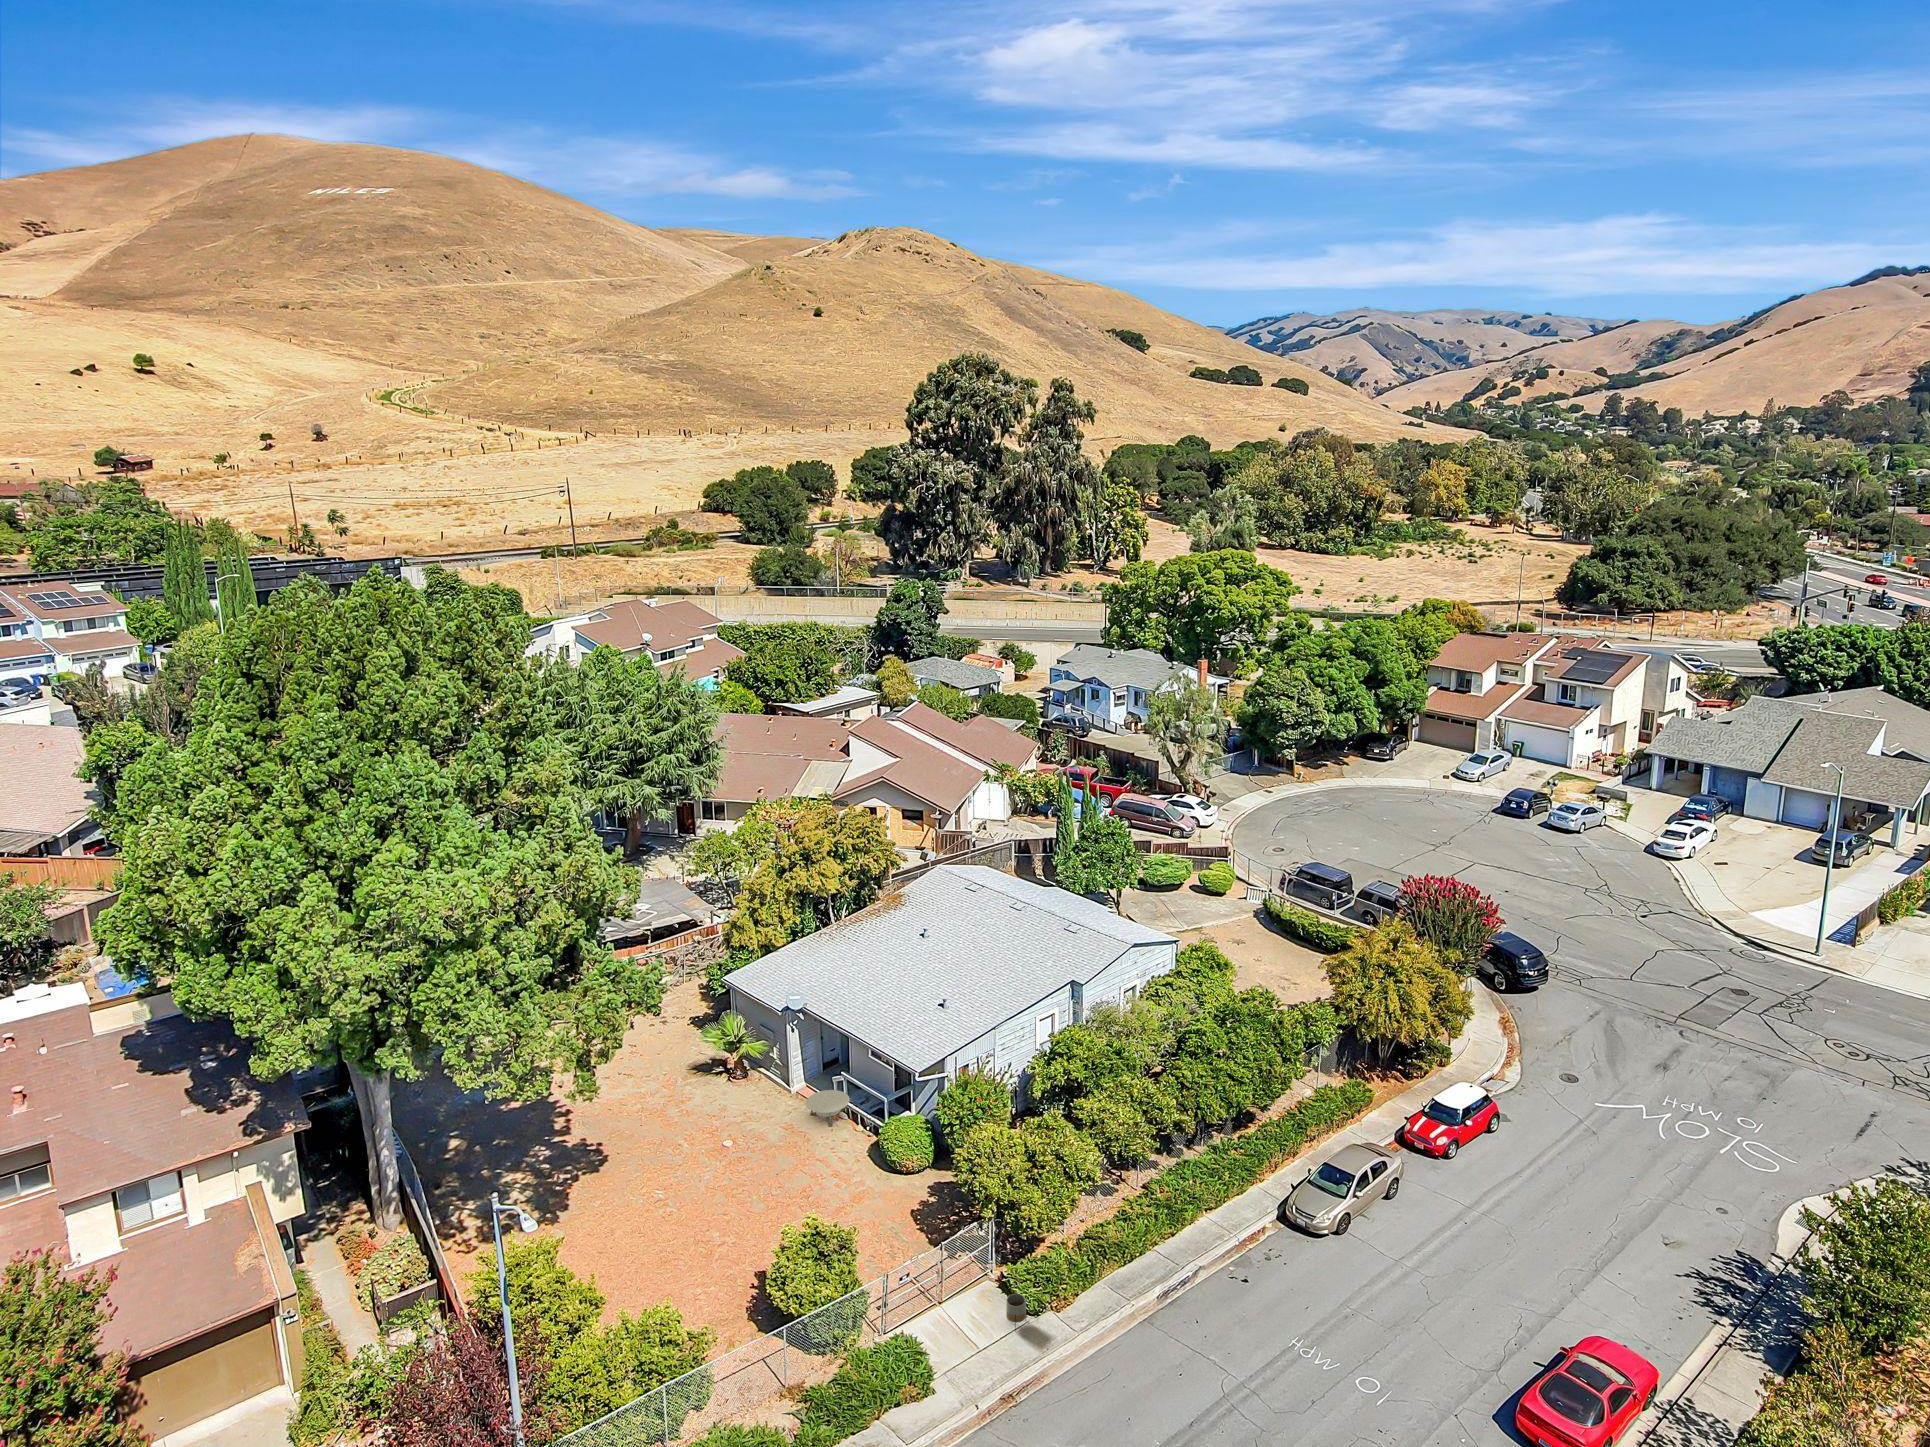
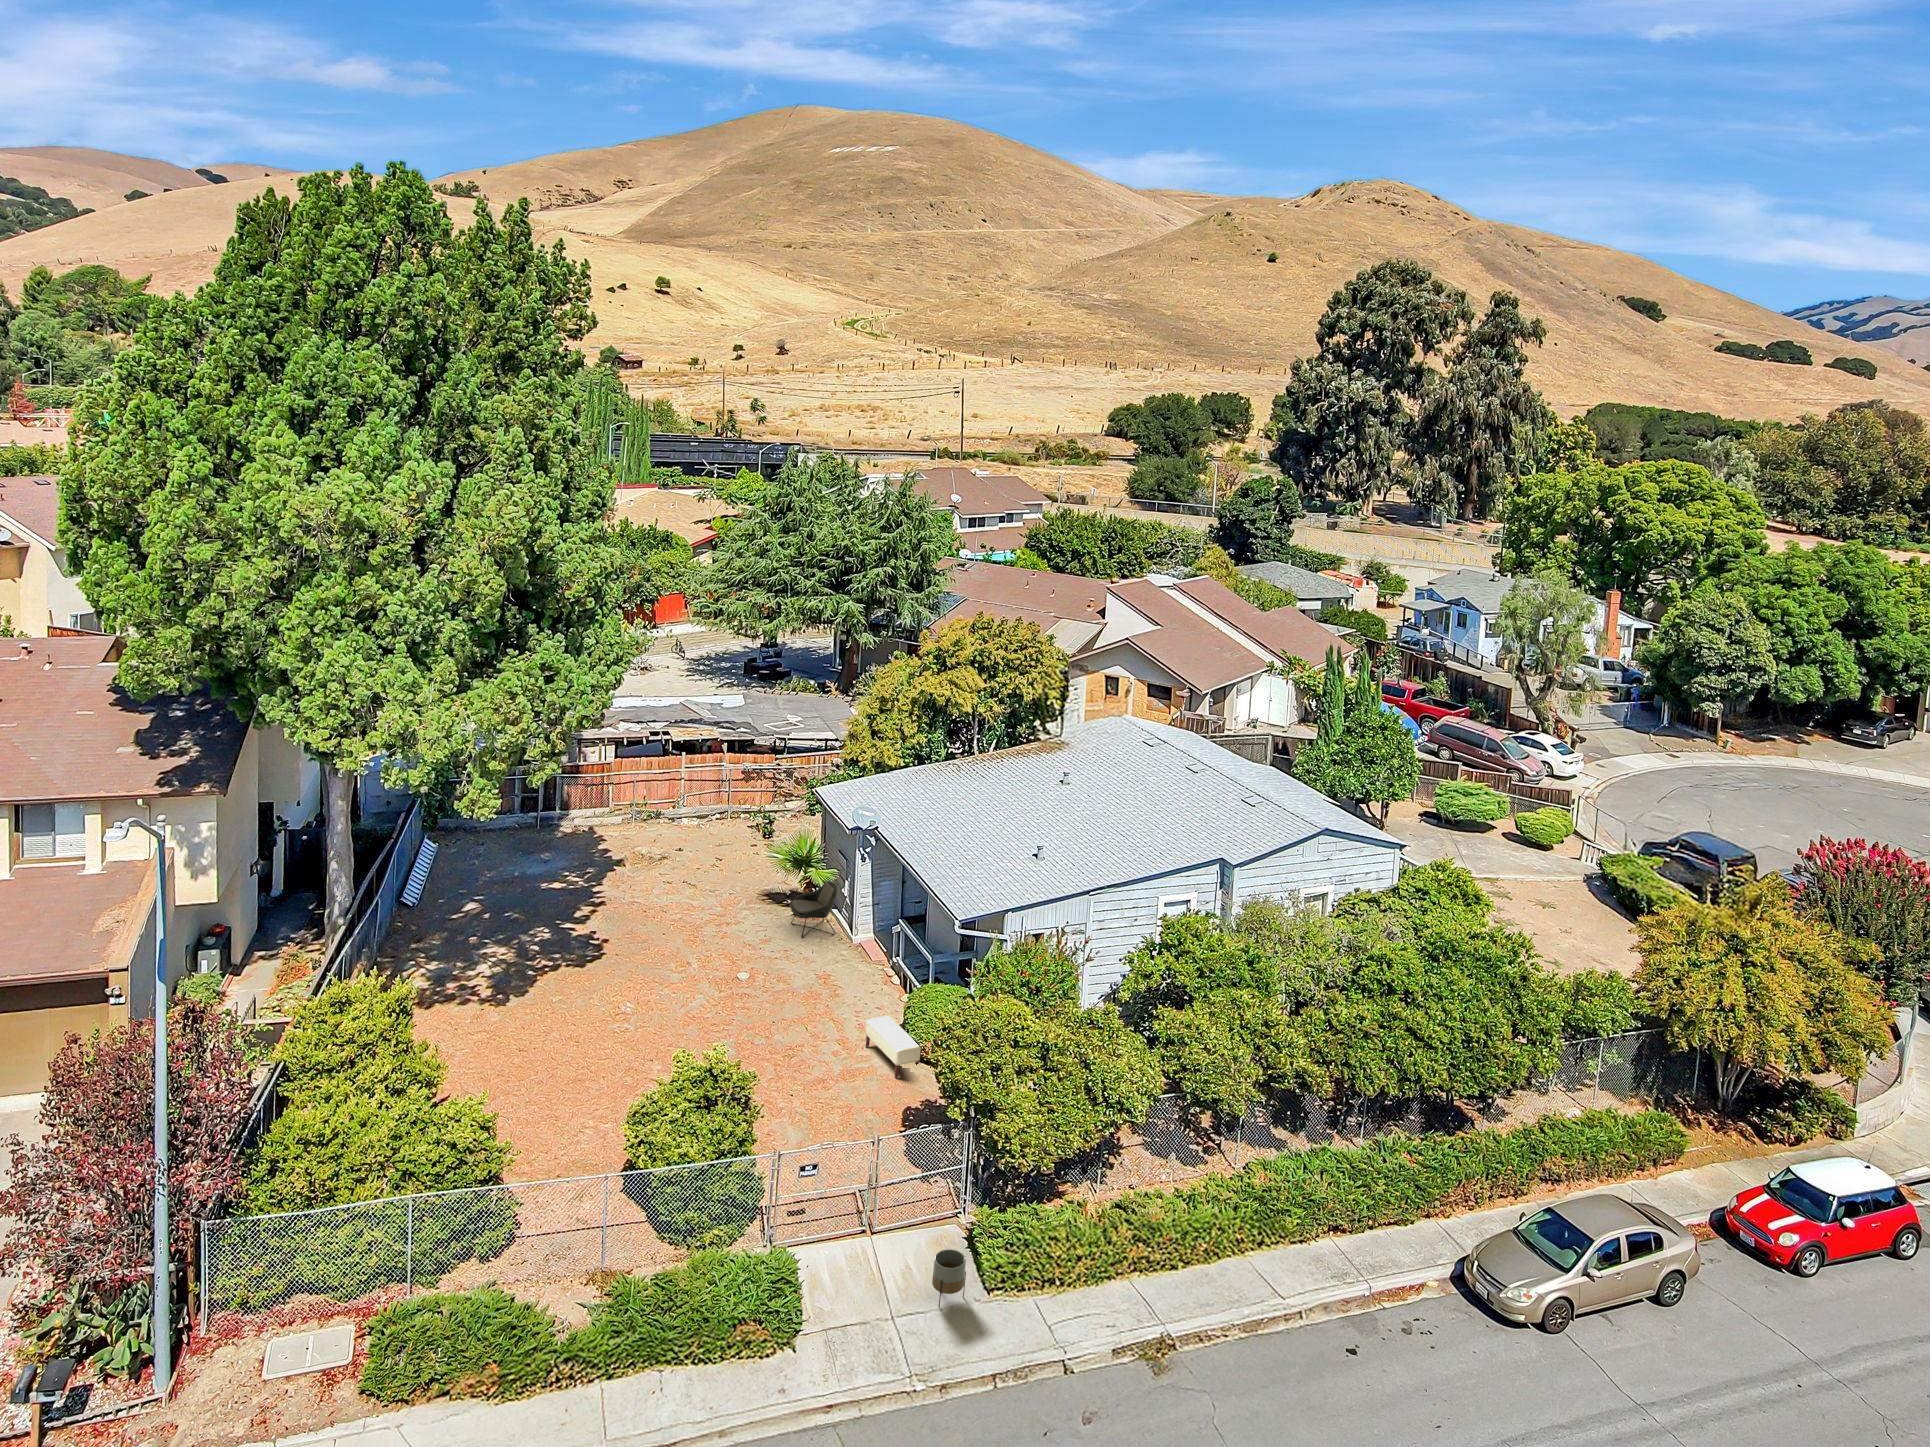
lounge chair: none [747,1050,787,1098] -> present [789,881,838,938]
round table: present [806,1090,850,1127] -> none [837,943,897,989]
bench: none [861,1145,908,1188] -> present [866,1016,921,1079]

